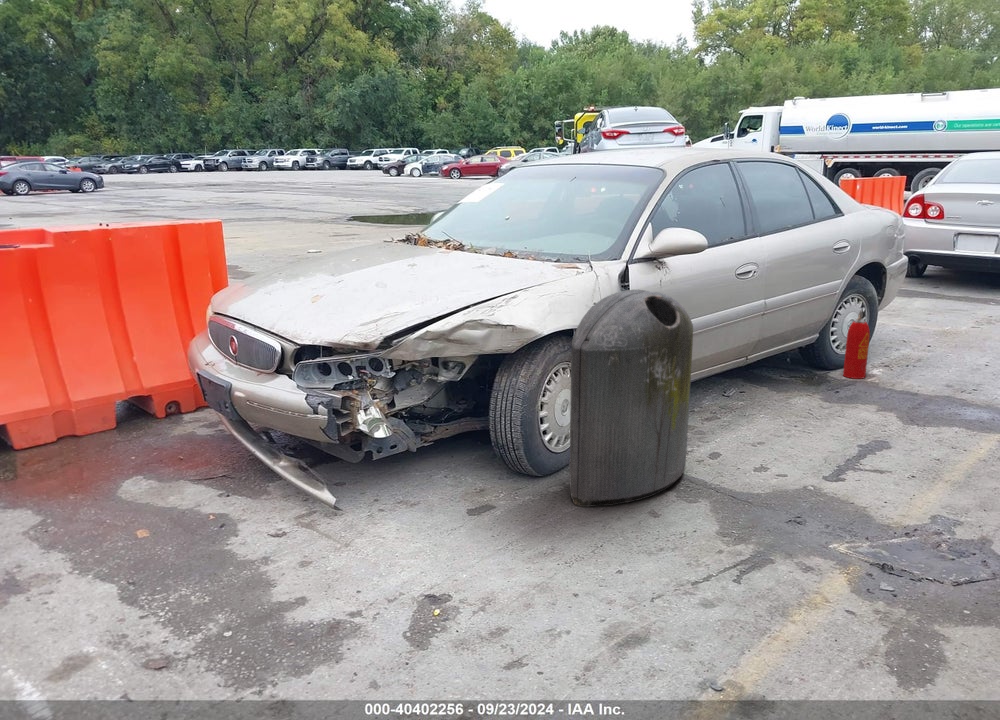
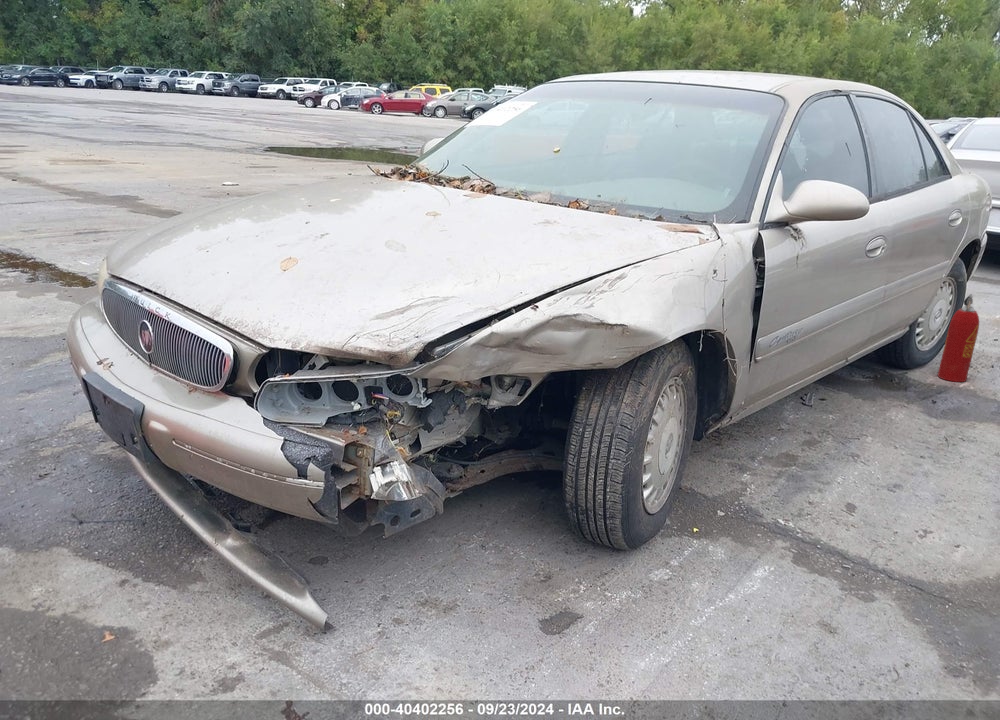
trash can: present [570,290,693,507] -> none [680,270,877,609]

